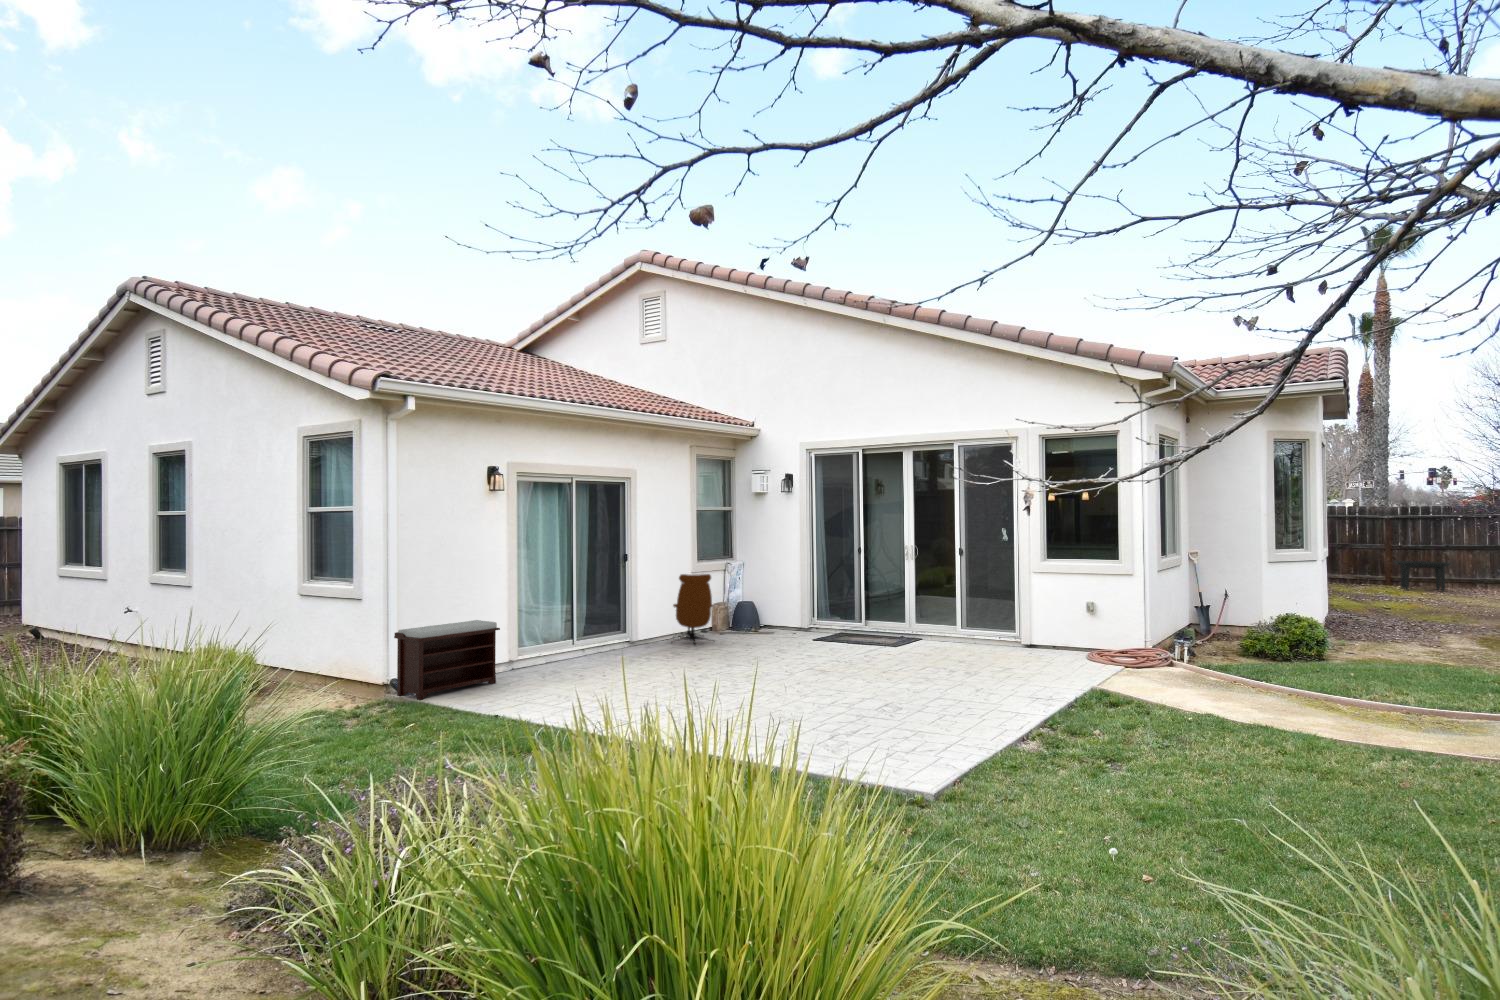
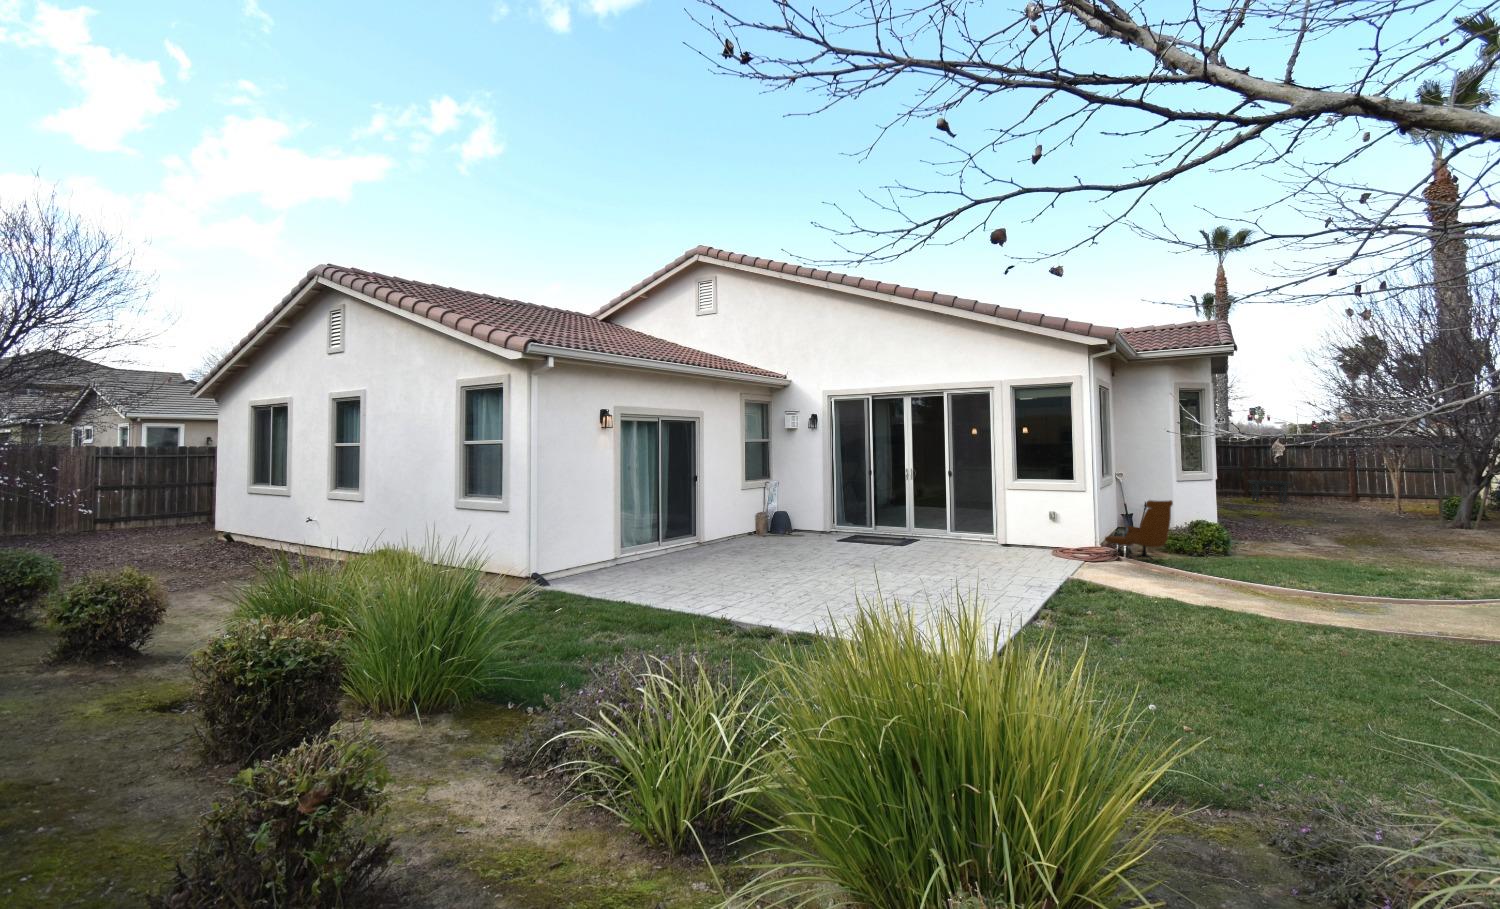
lounge chair: present [673,574,713,645] -> present [1105,500,1173,560]
bench: present [394,620,500,700] -> none [538,527,614,588]

